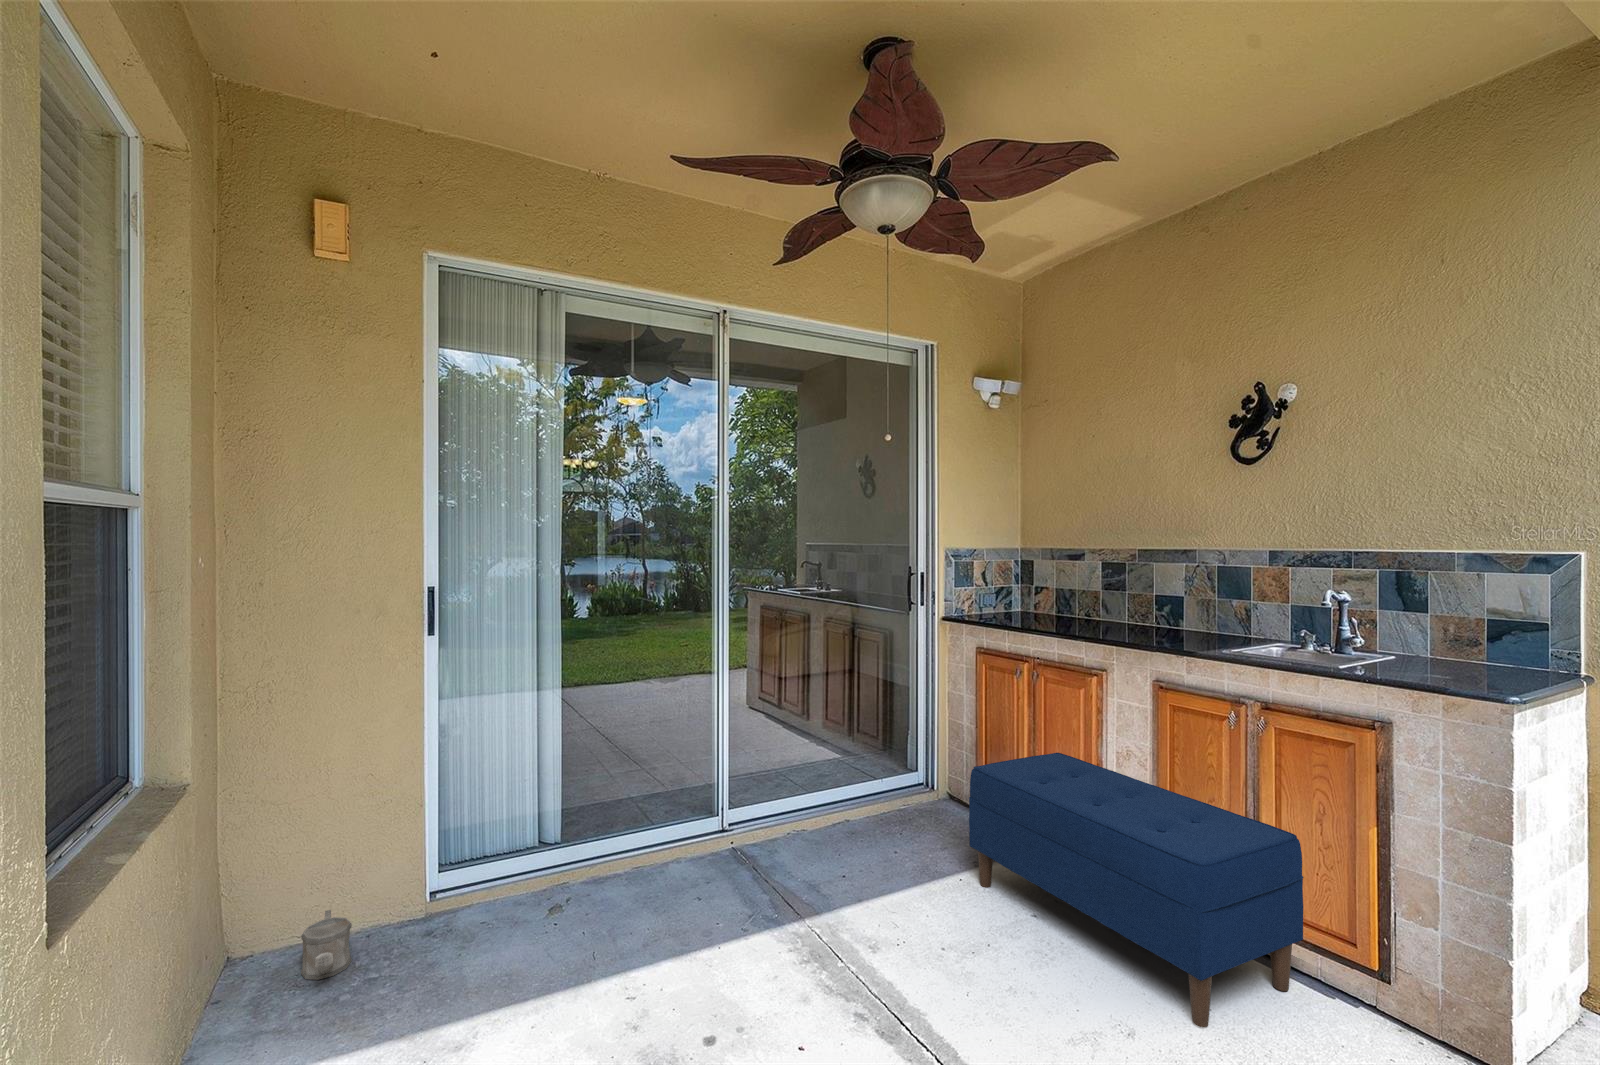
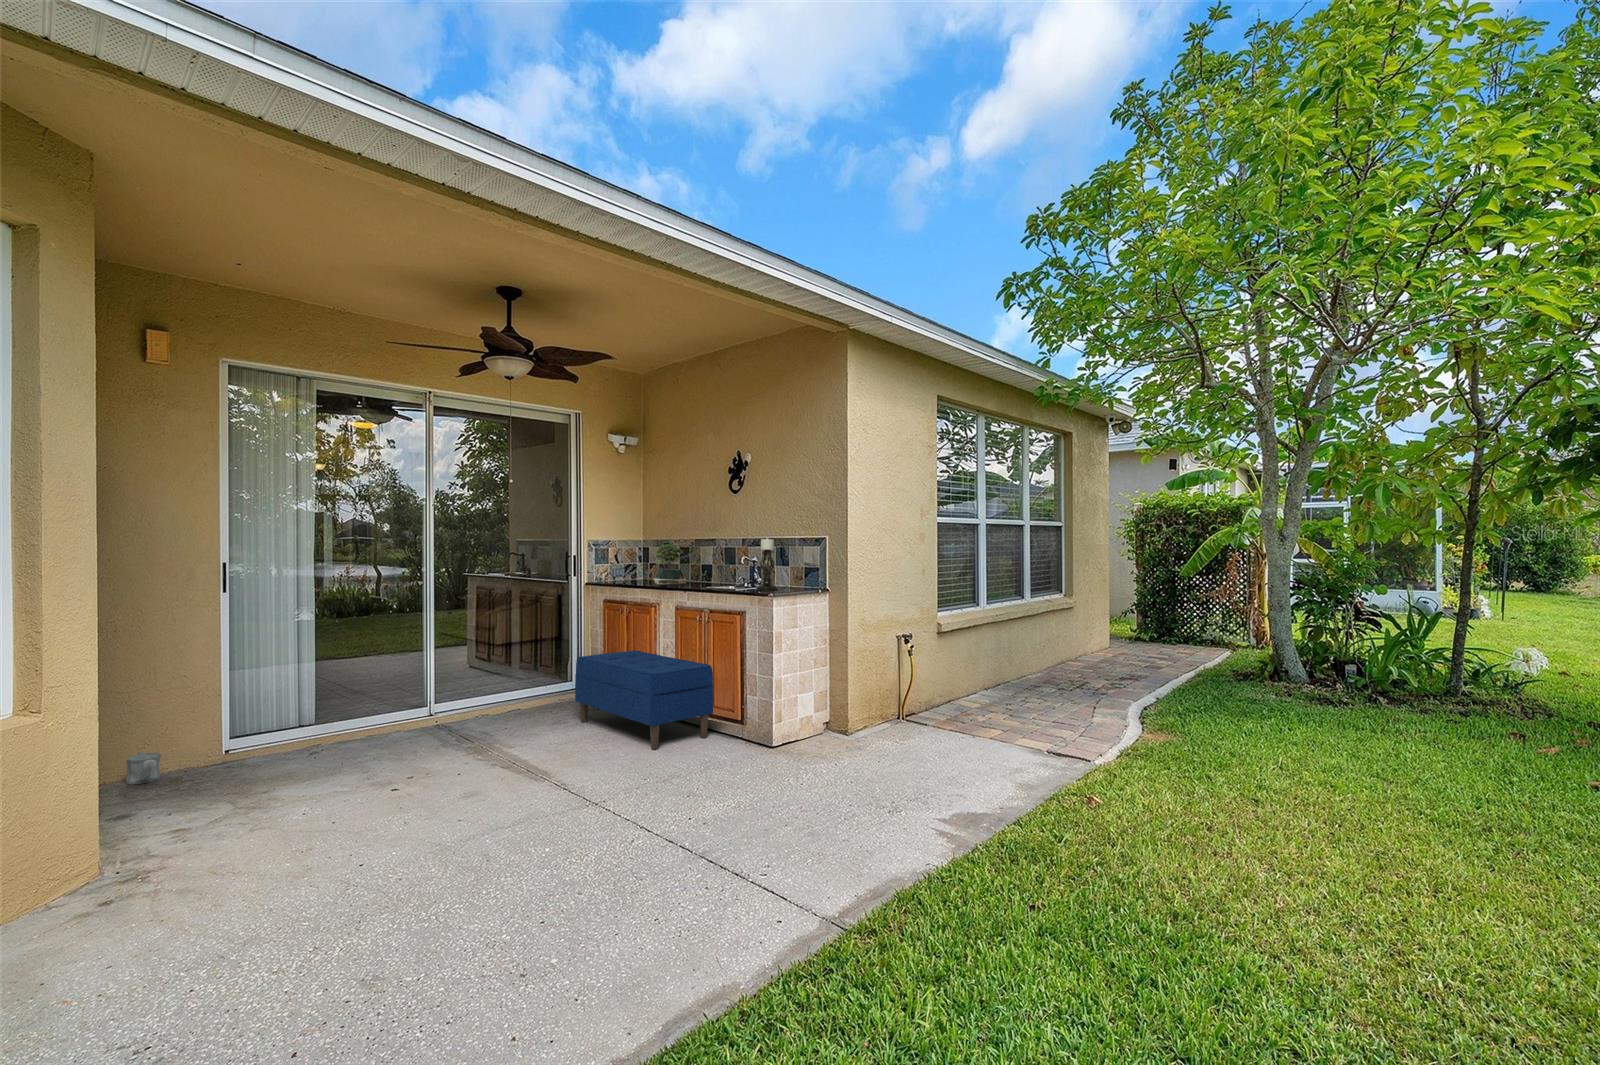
potted plant: none [1052,554,1136,633] -> present [654,542,687,585]
candle holder: none [1415,559,1485,687] -> present [756,537,779,591]

